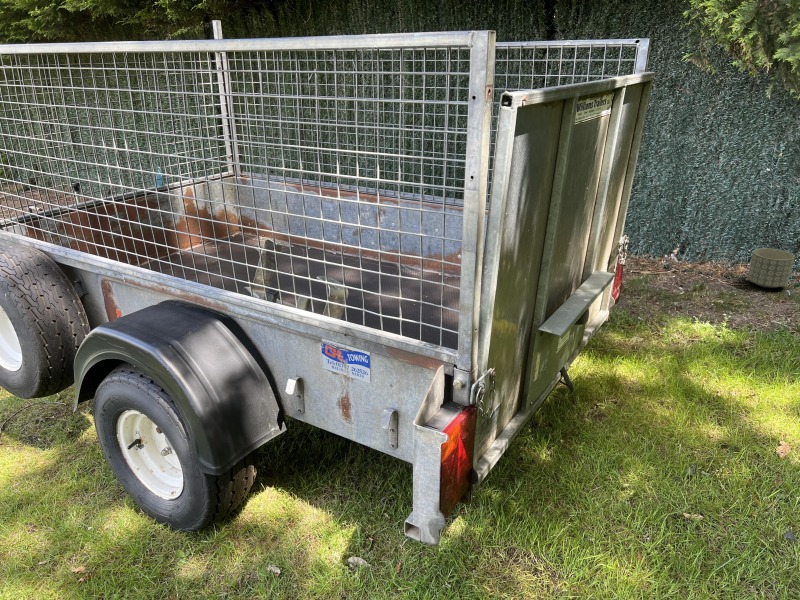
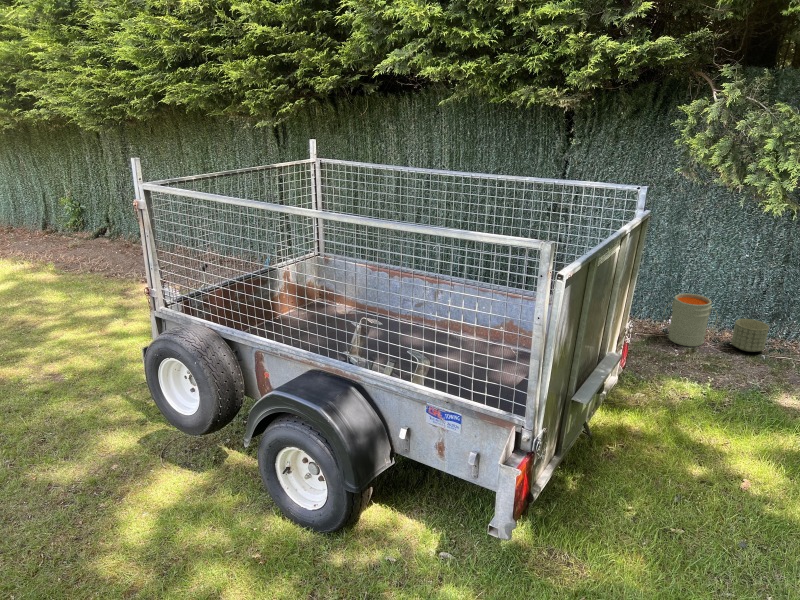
bucket: none [665,220,732,284] -> present [664,293,718,346]

